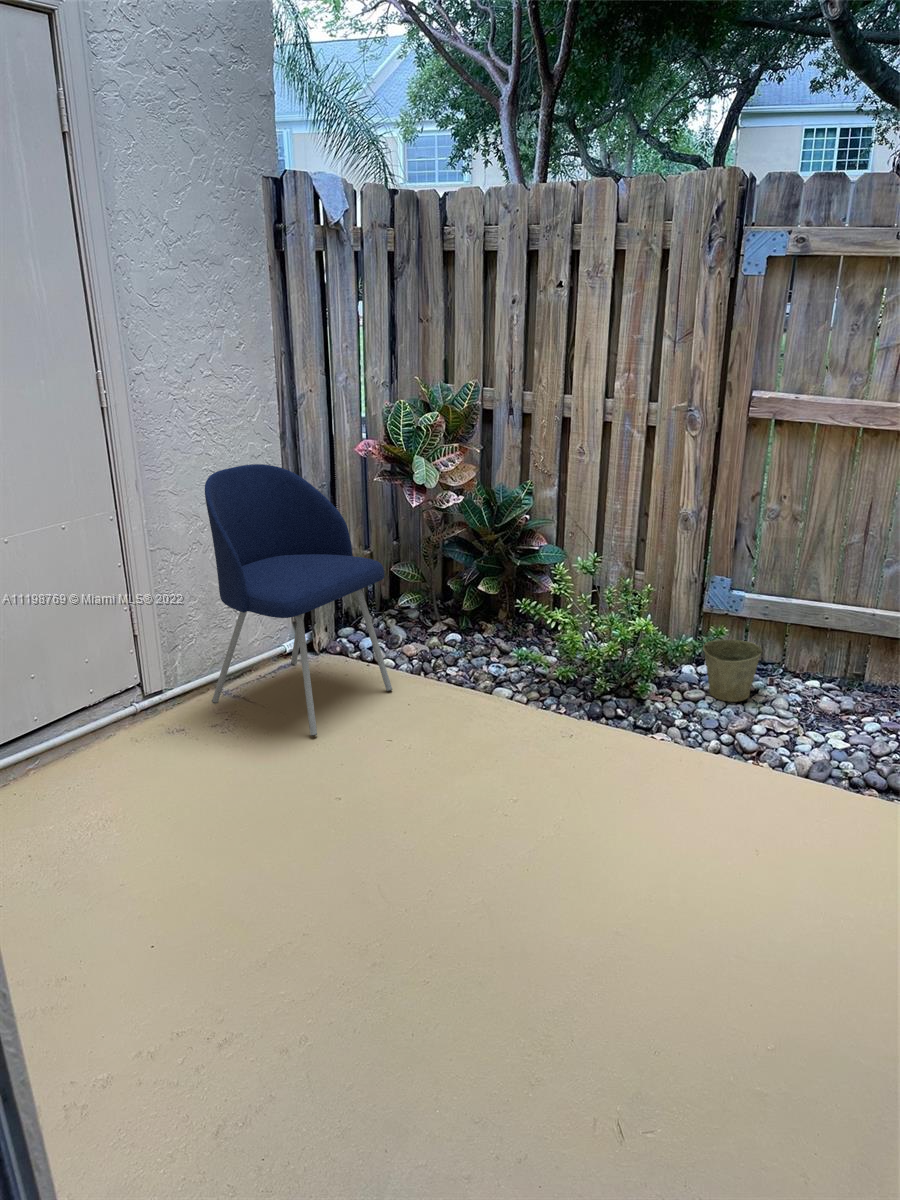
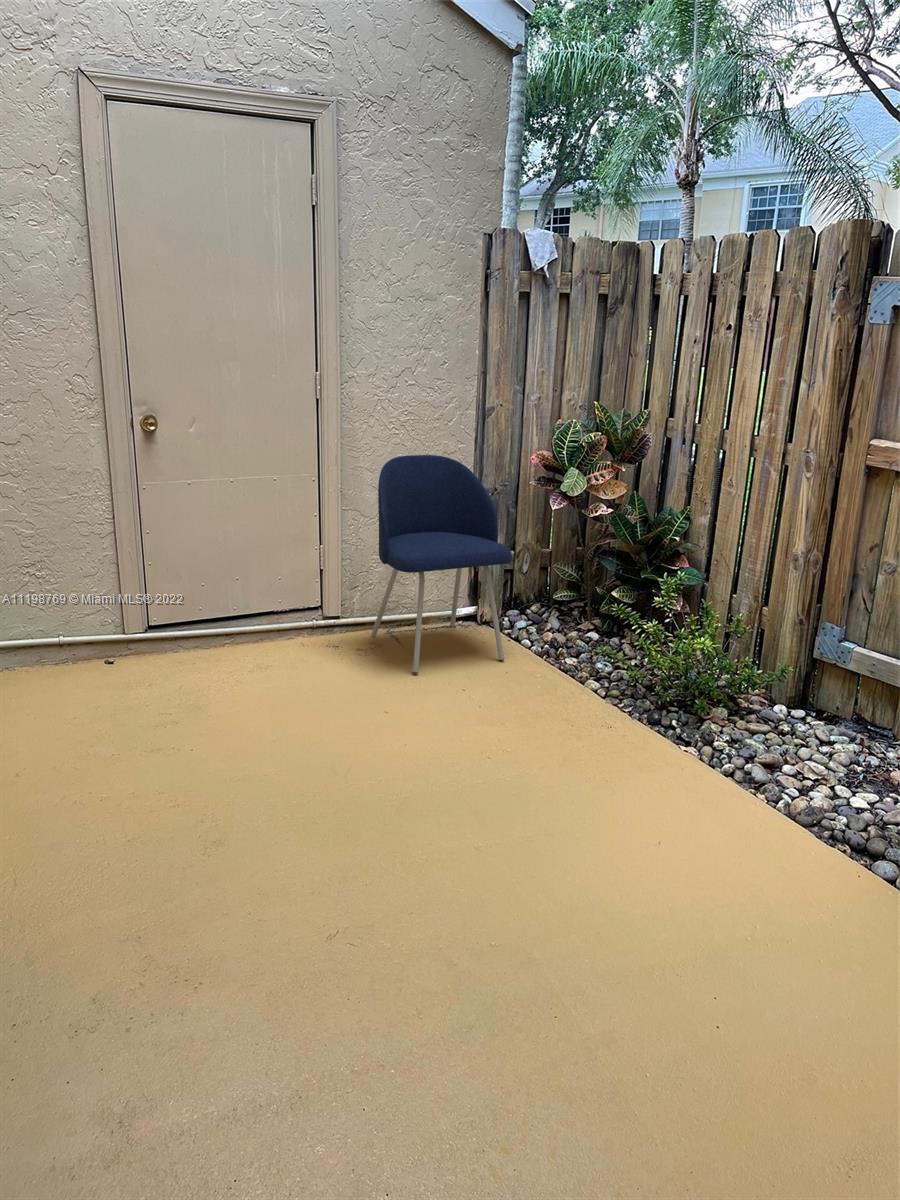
bucket: present [703,636,762,702] -> none [776,662,838,747]

